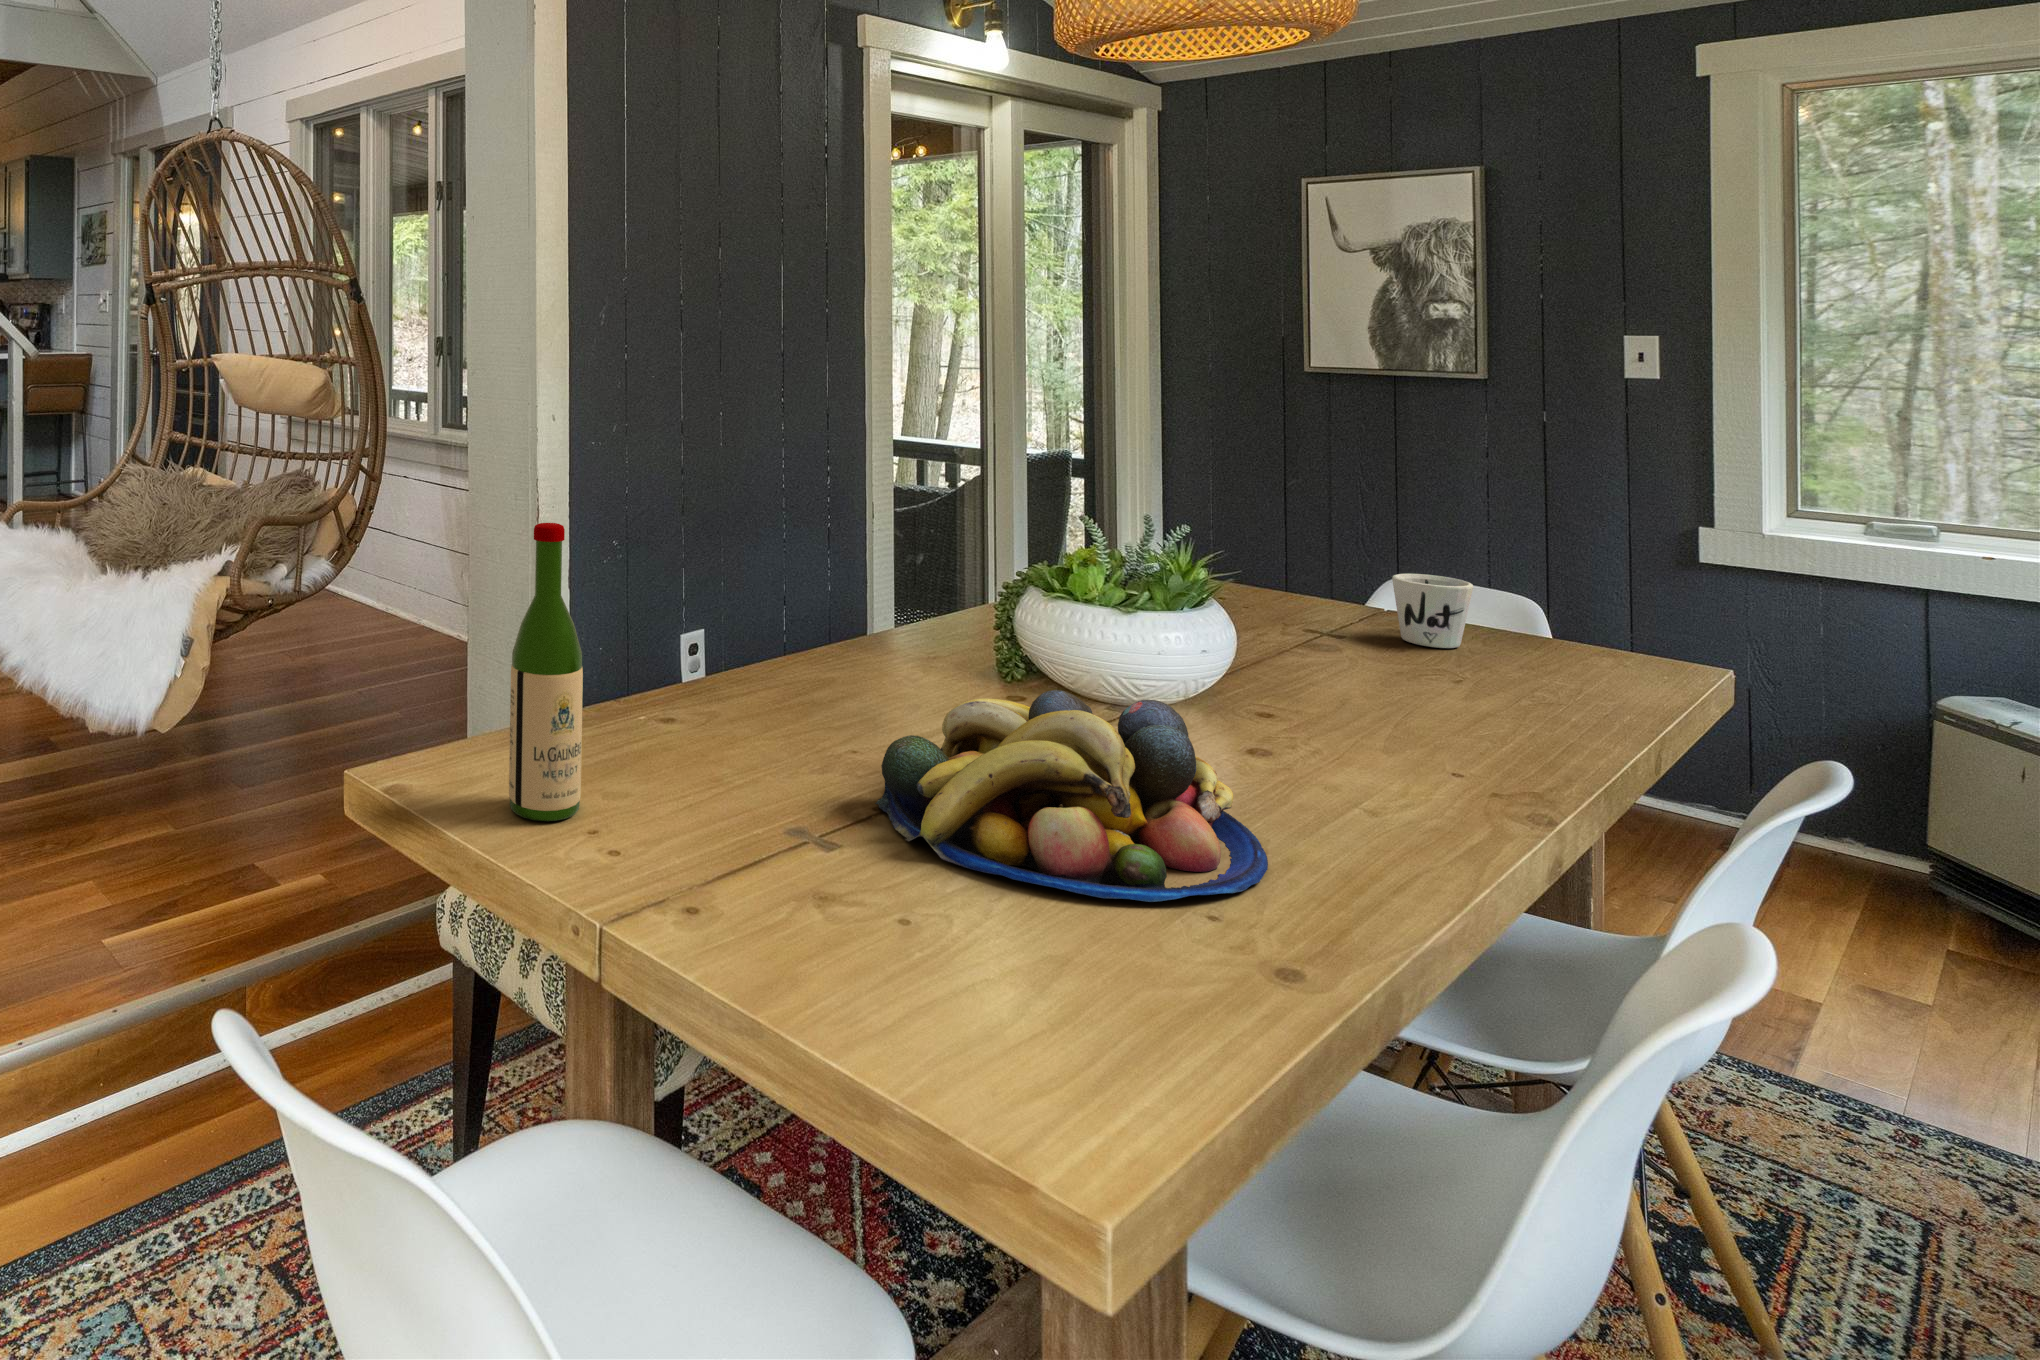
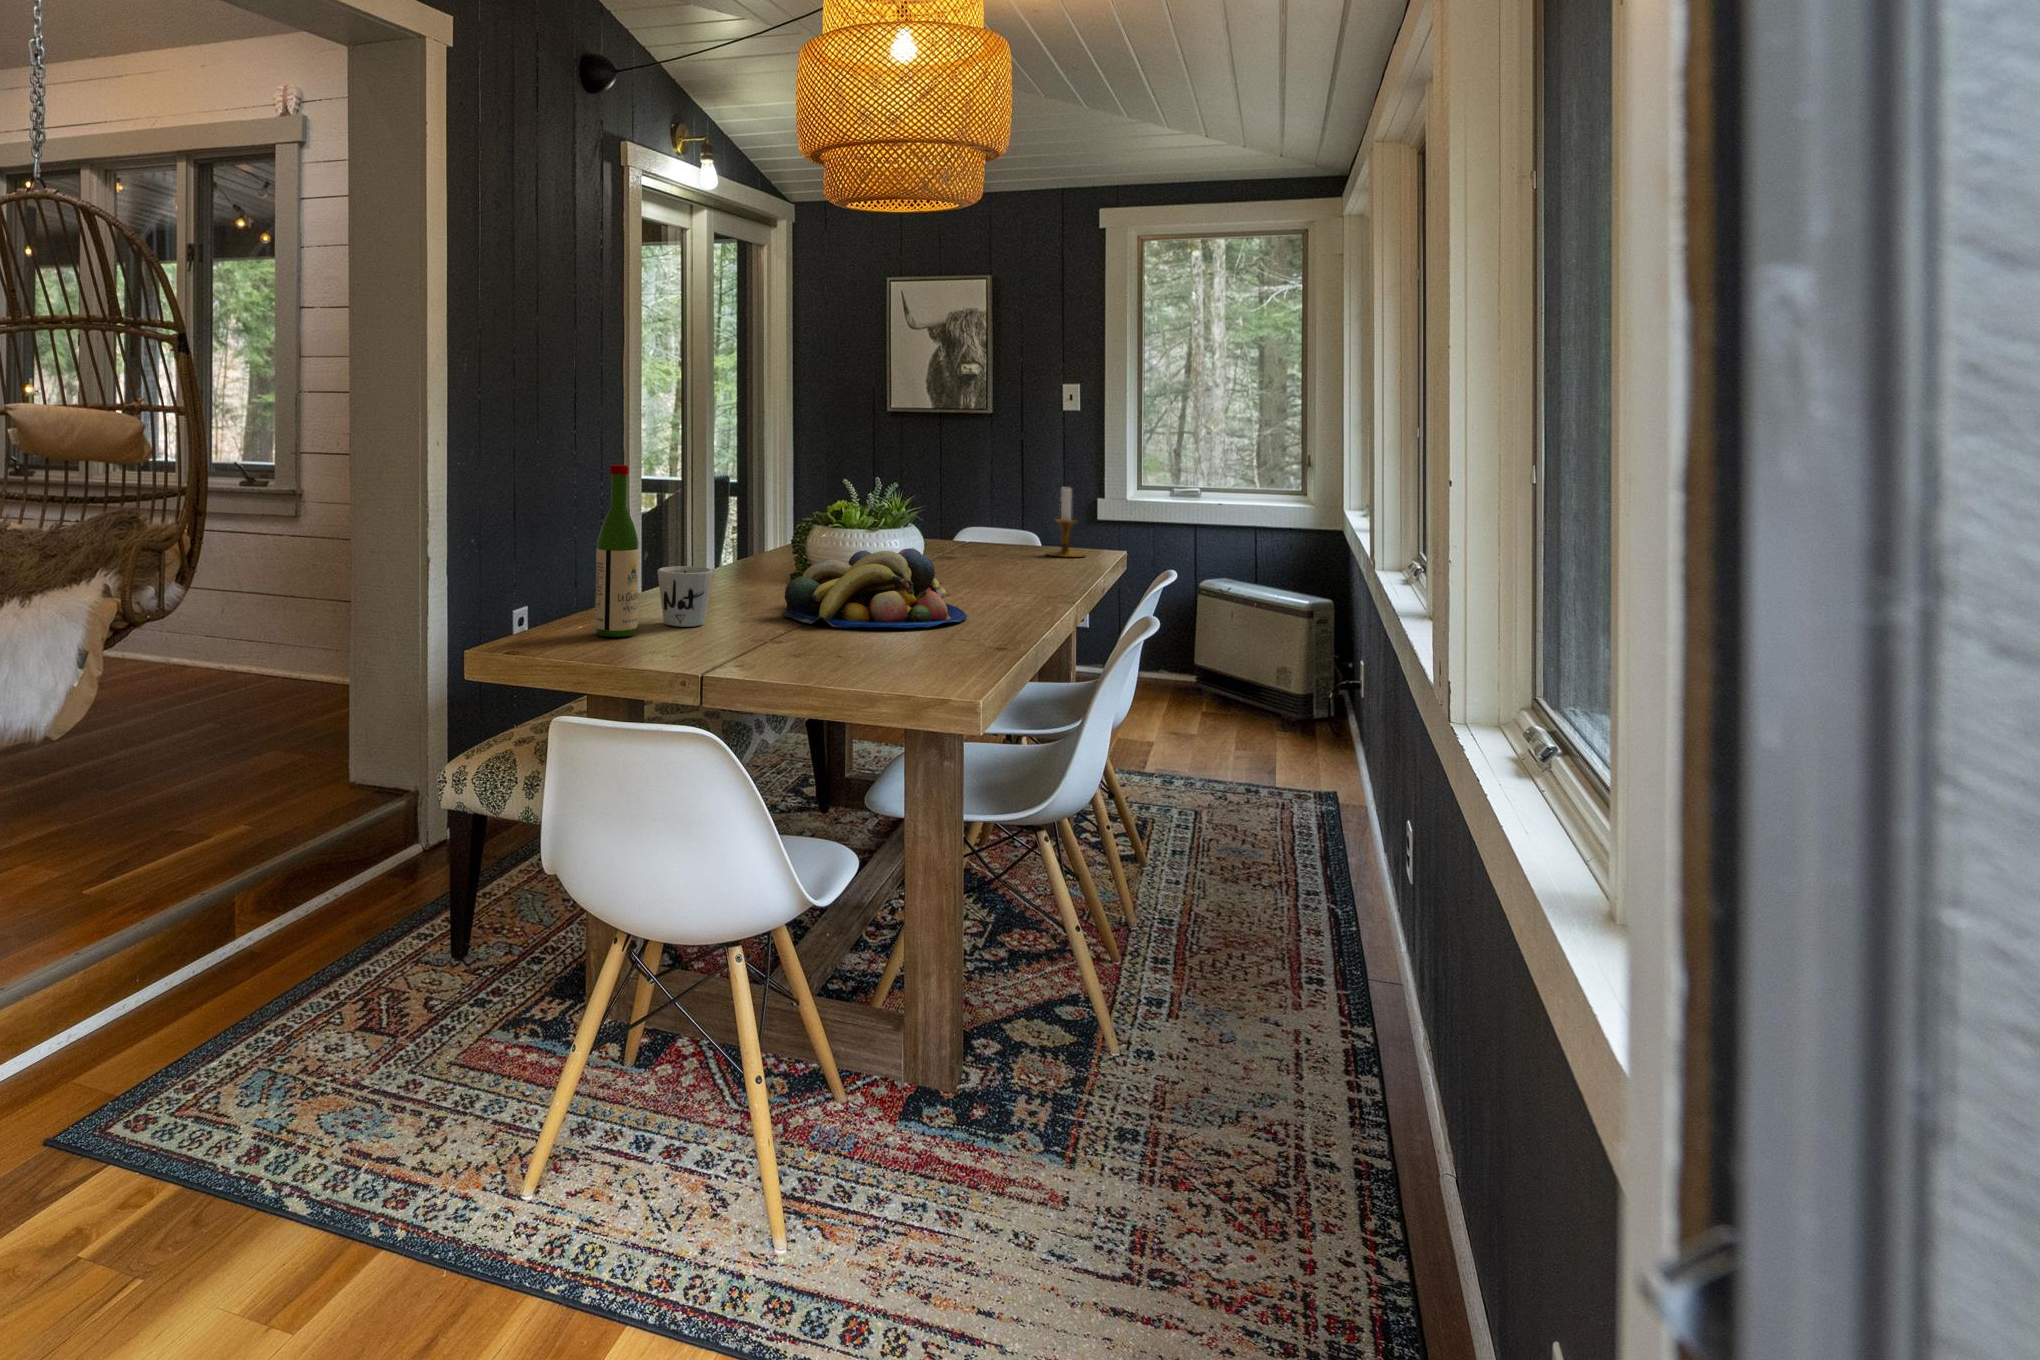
candlestick: none [1541,551,1638,687] -> present [1047,488,1084,557]
mug: present [1392,574,1473,648] -> present [657,566,713,627]

